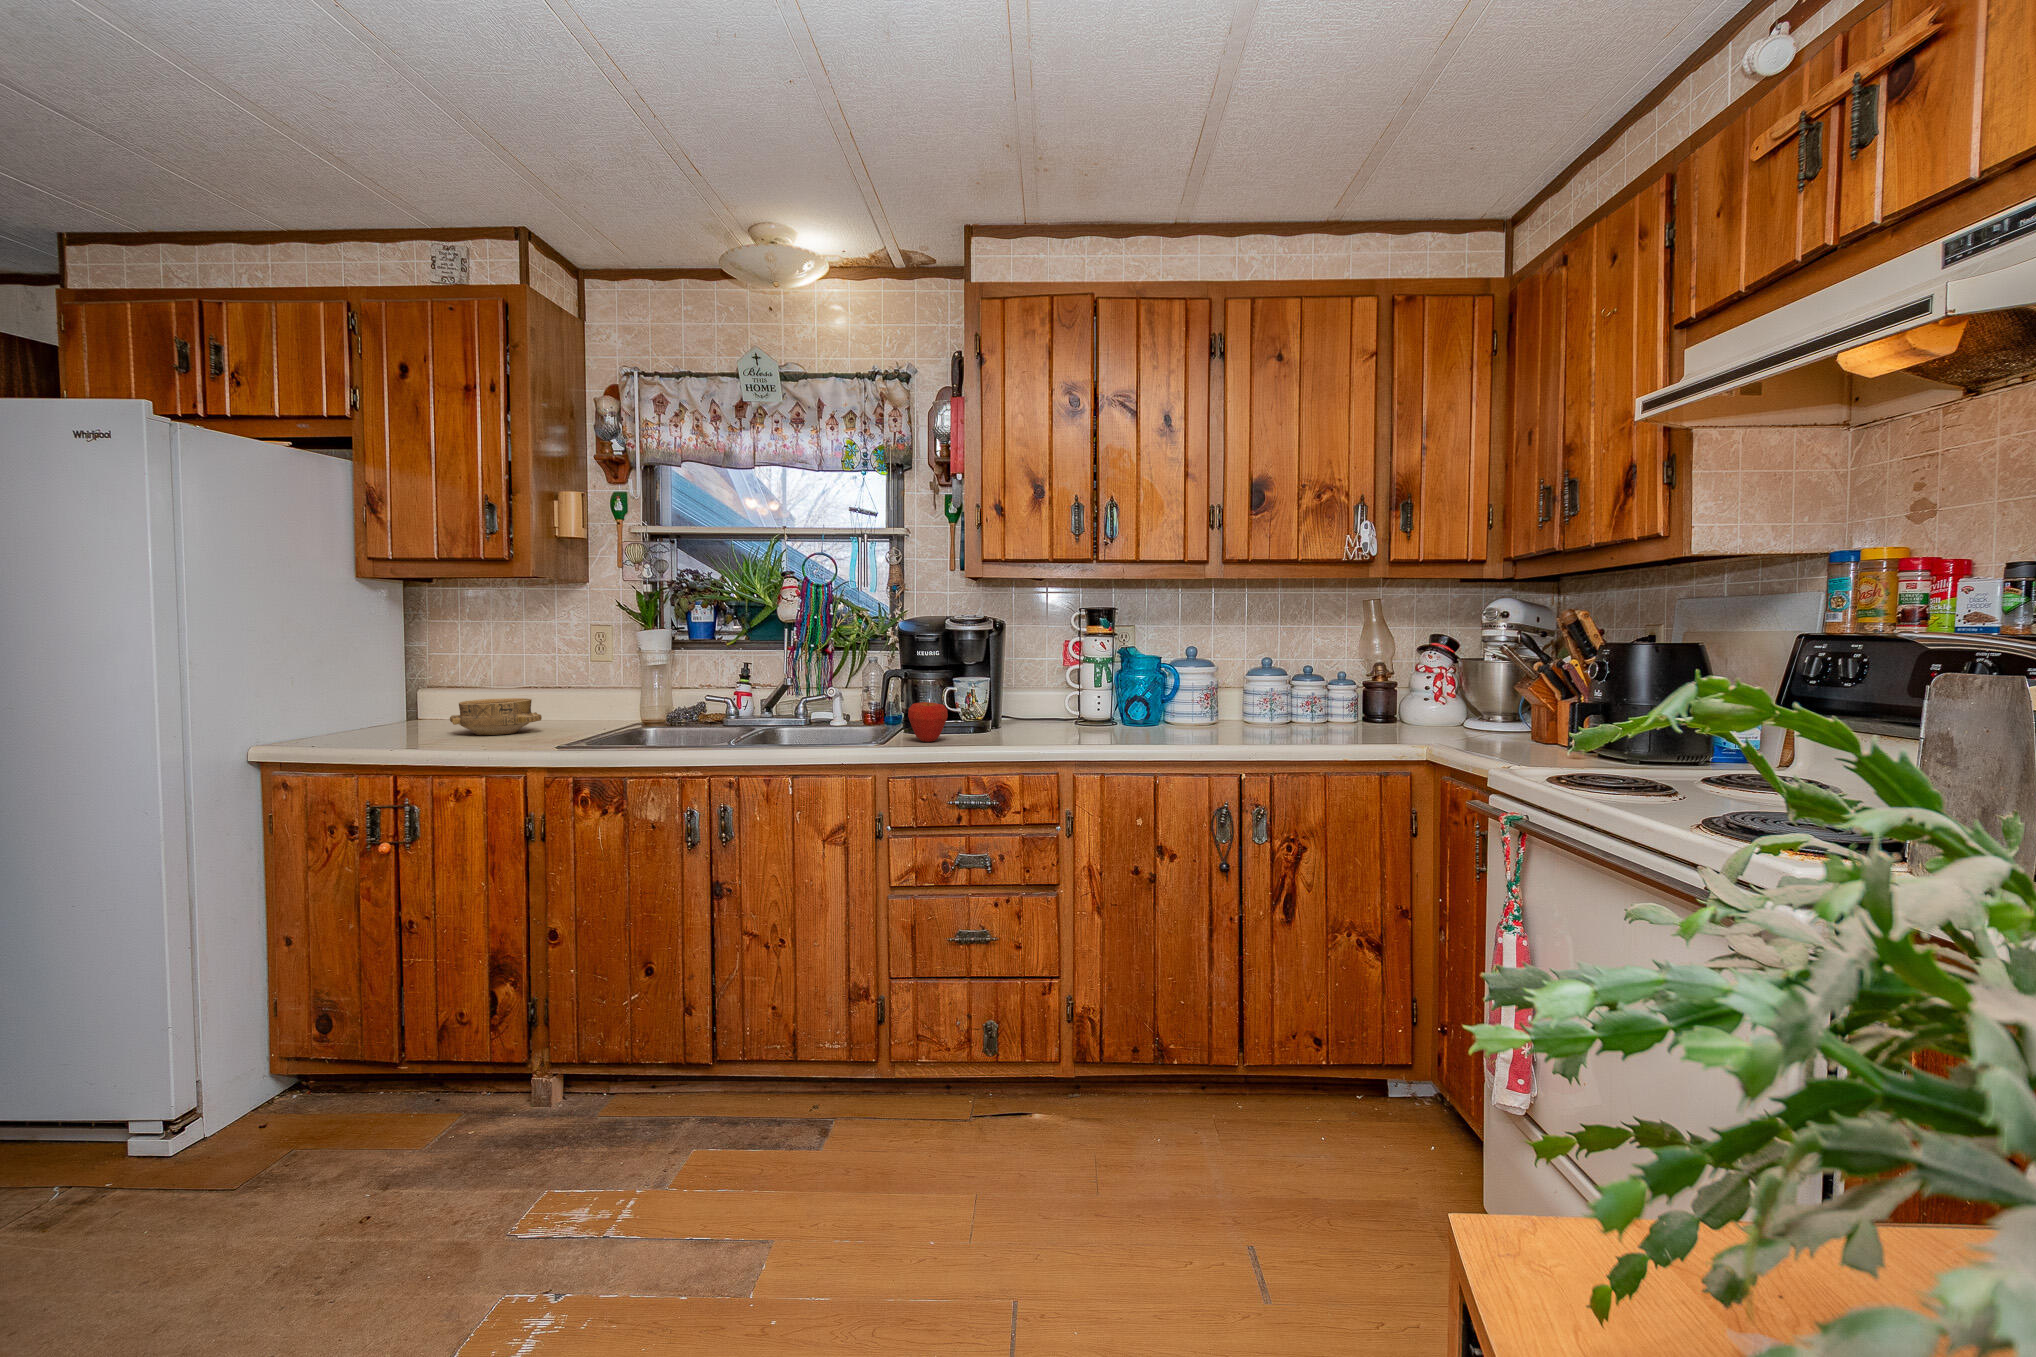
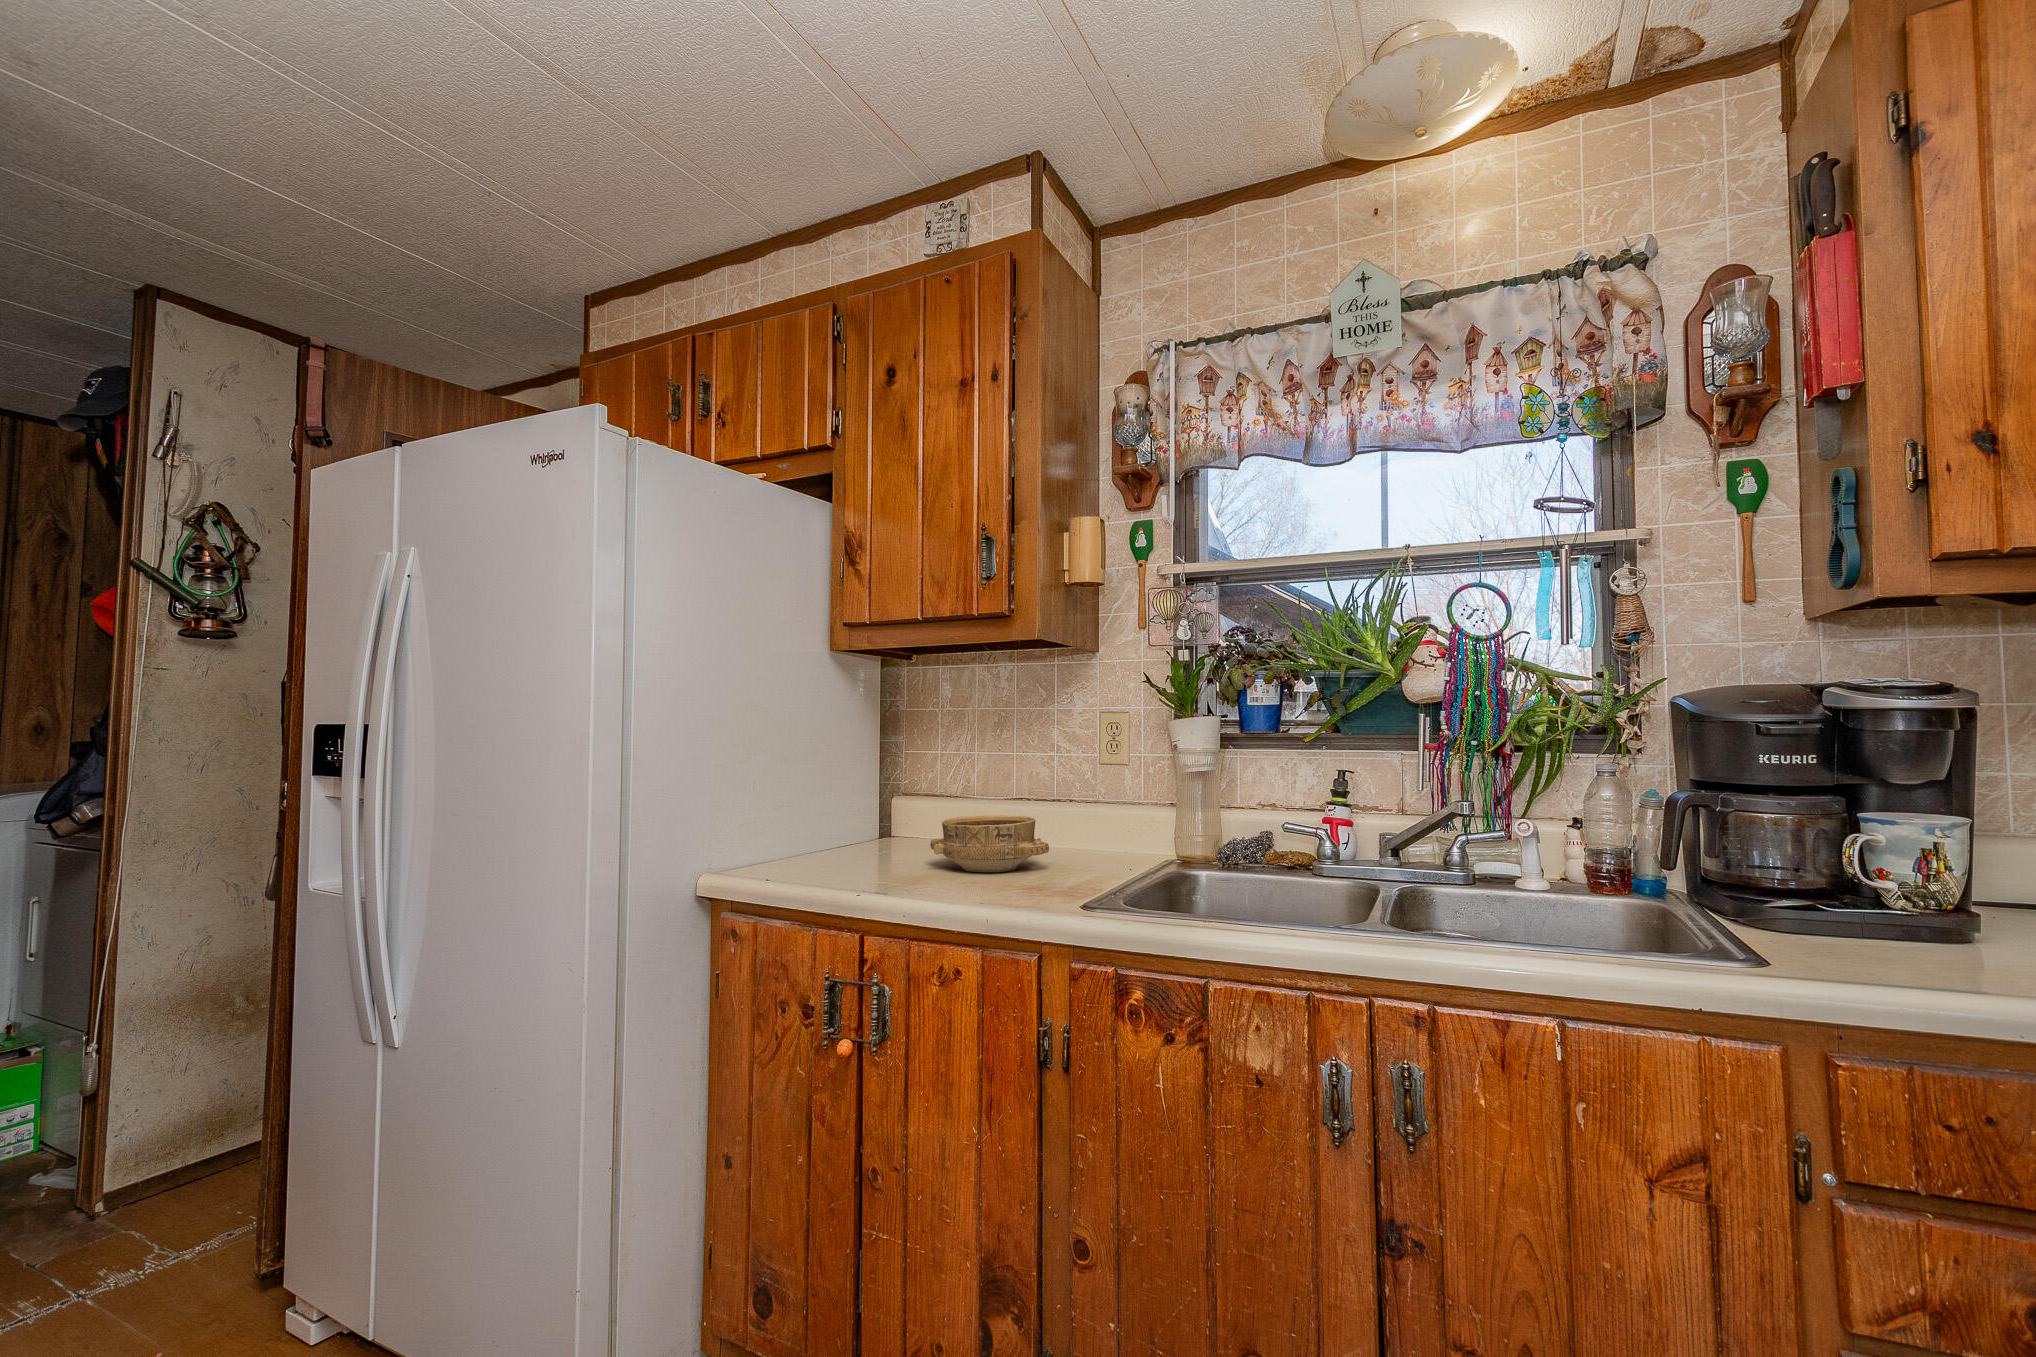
apple: present [908,700,948,742] -> none [1812,866,1935,966]

